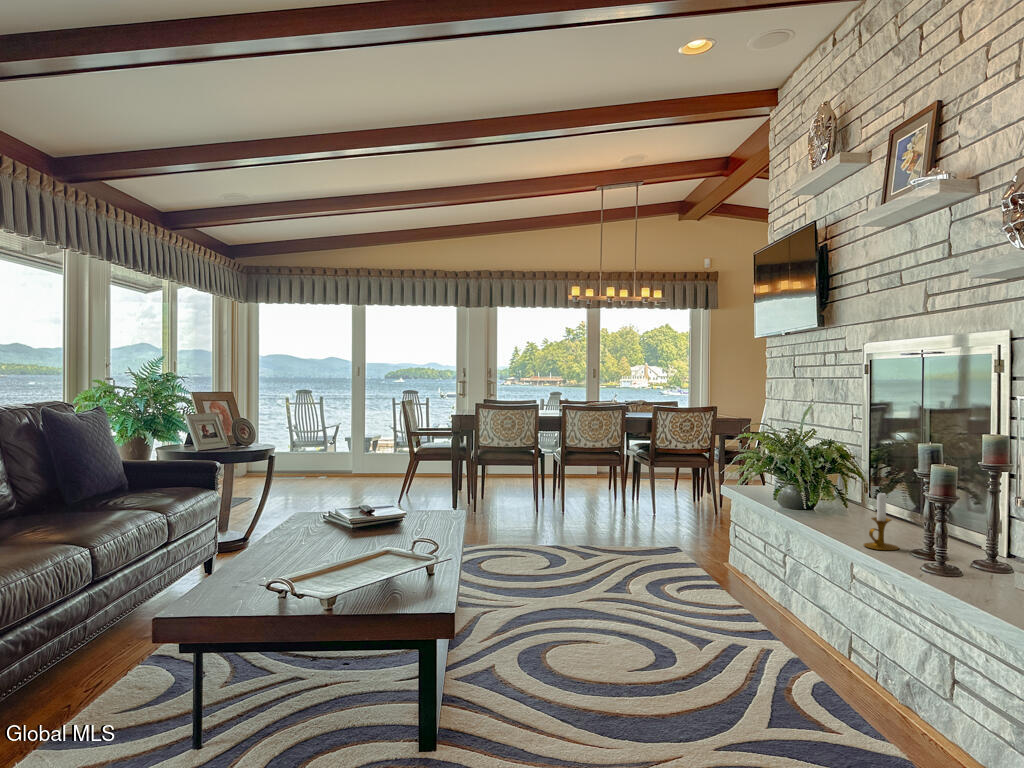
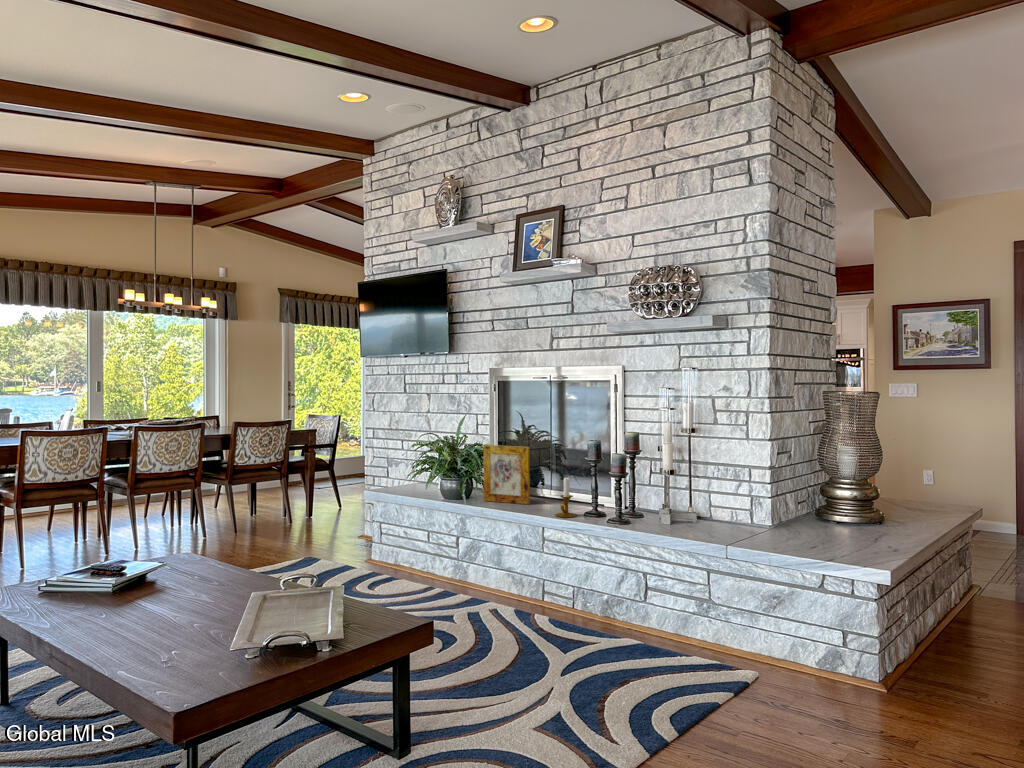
picture frame: none [816,441,867,526] -> present [484,445,530,504]

